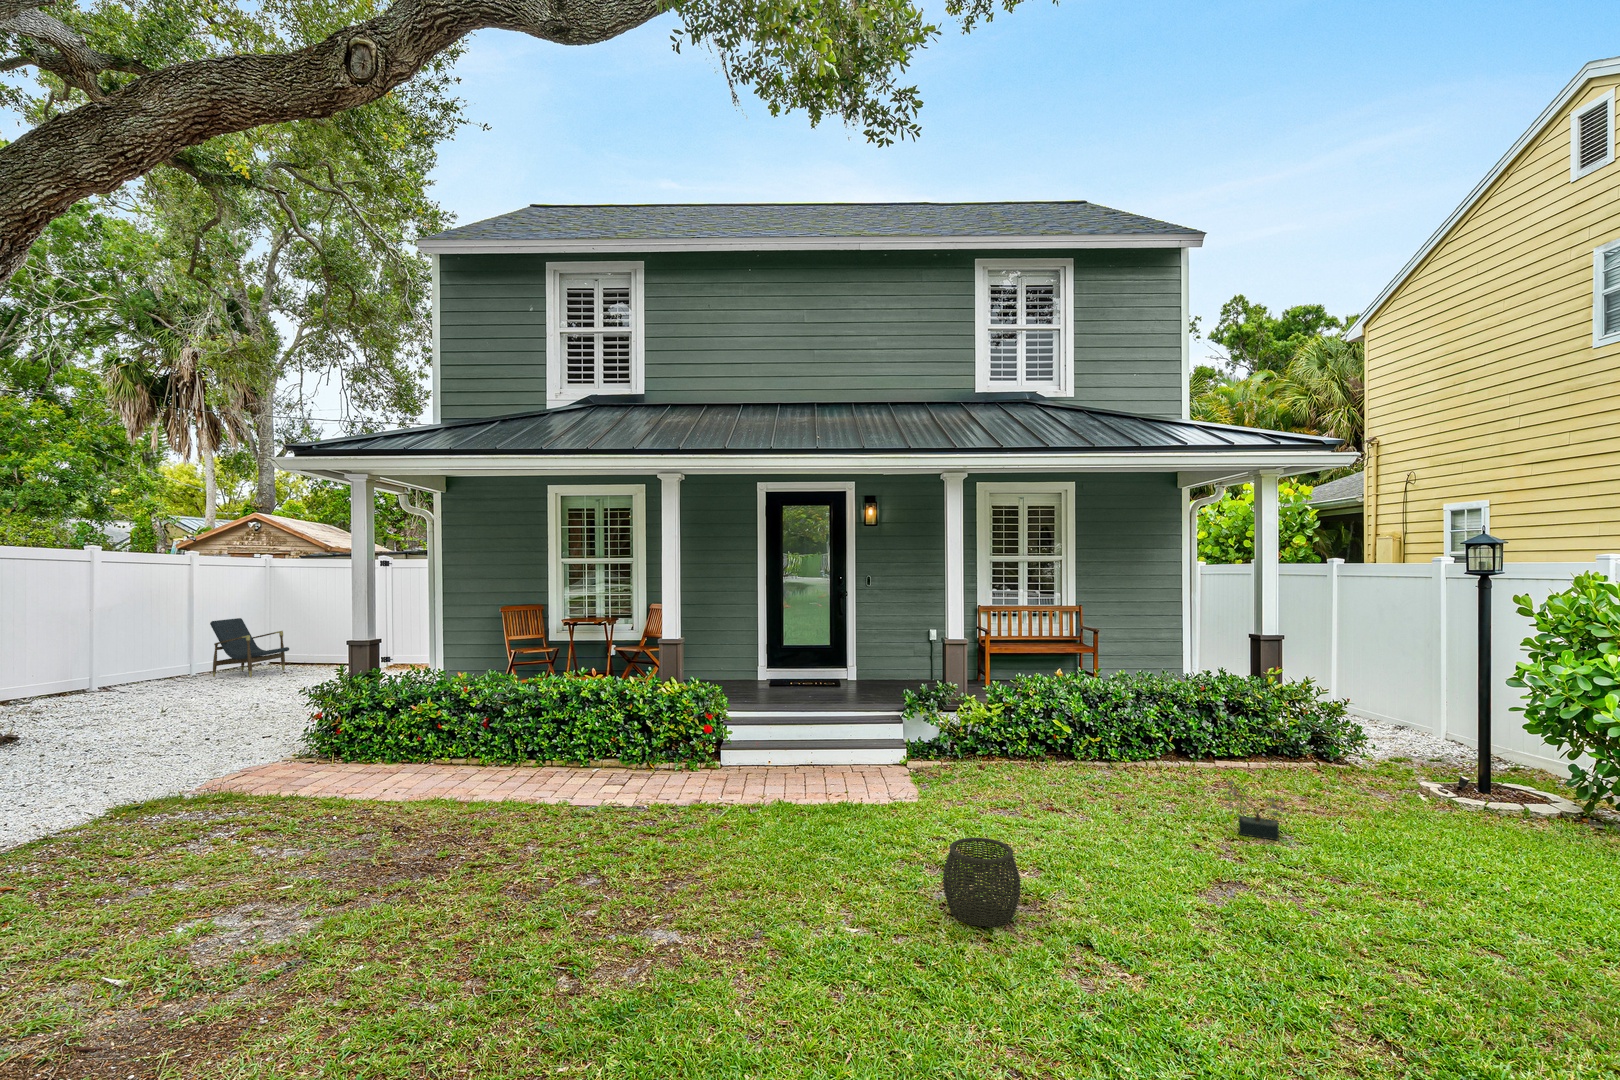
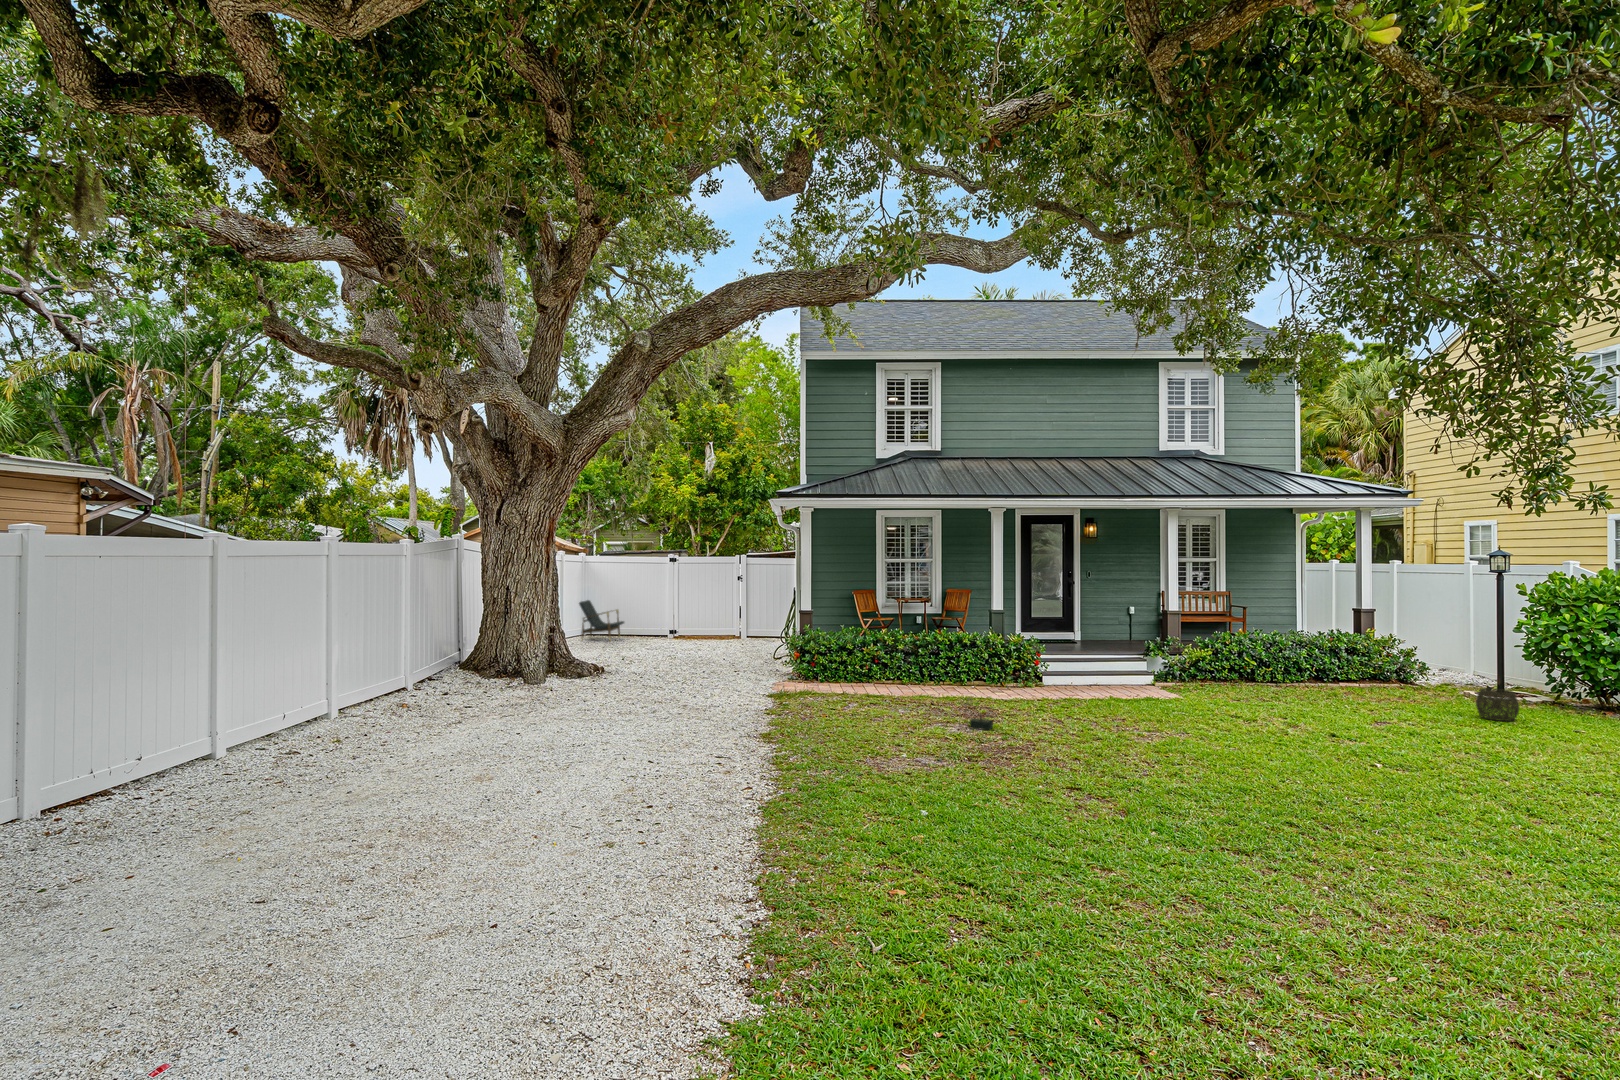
decorative plant: present [1222,781,1290,840] -> present [964,698,996,730]
woven basket: present [943,838,1021,928] -> present [1476,688,1519,721]

